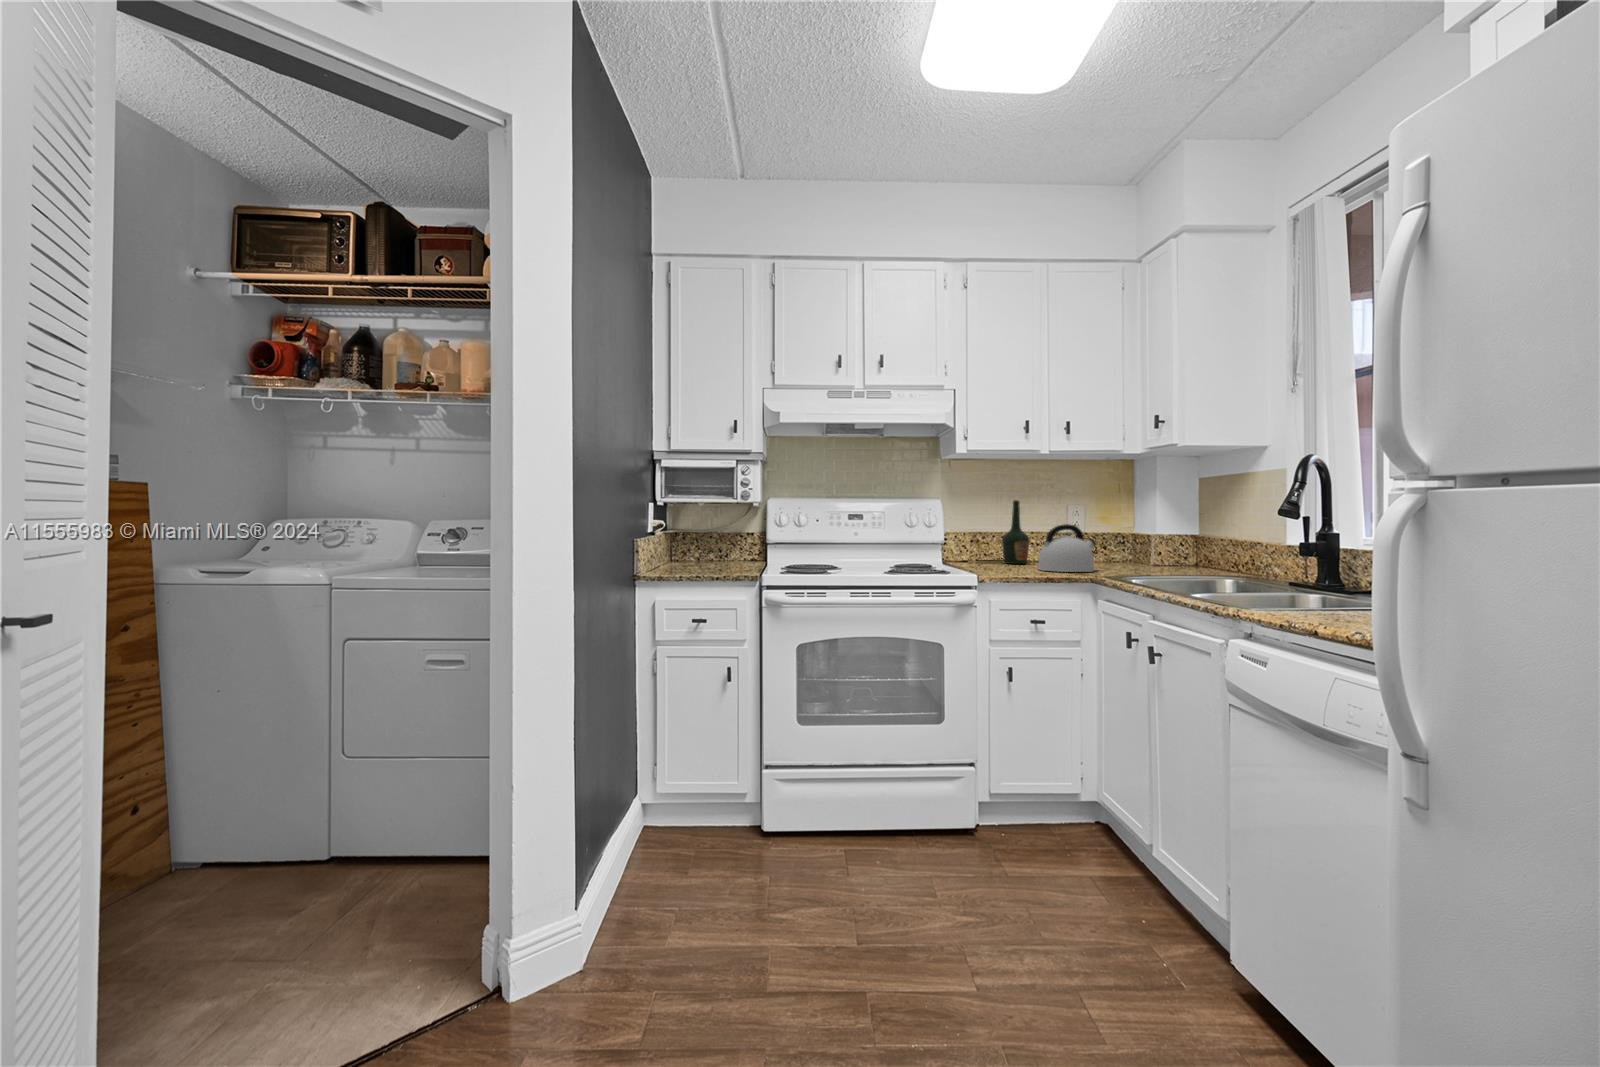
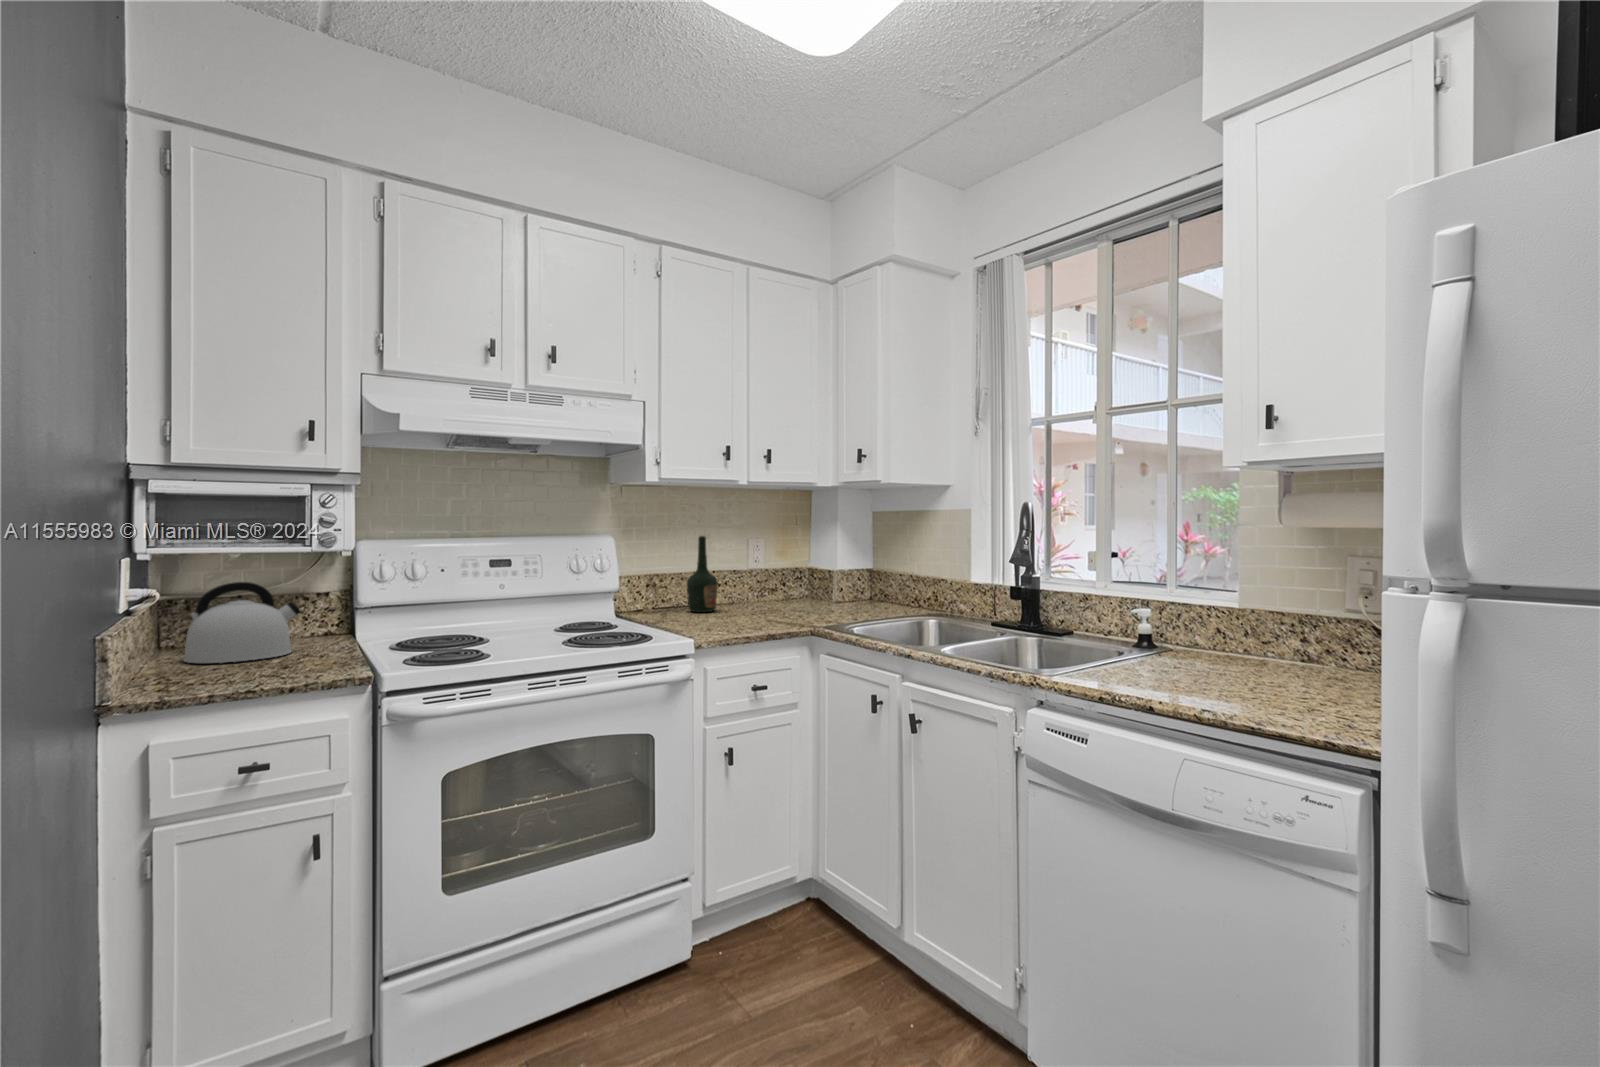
kettle: present [1038,524,1096,572] -> present [184,582,300,663]

